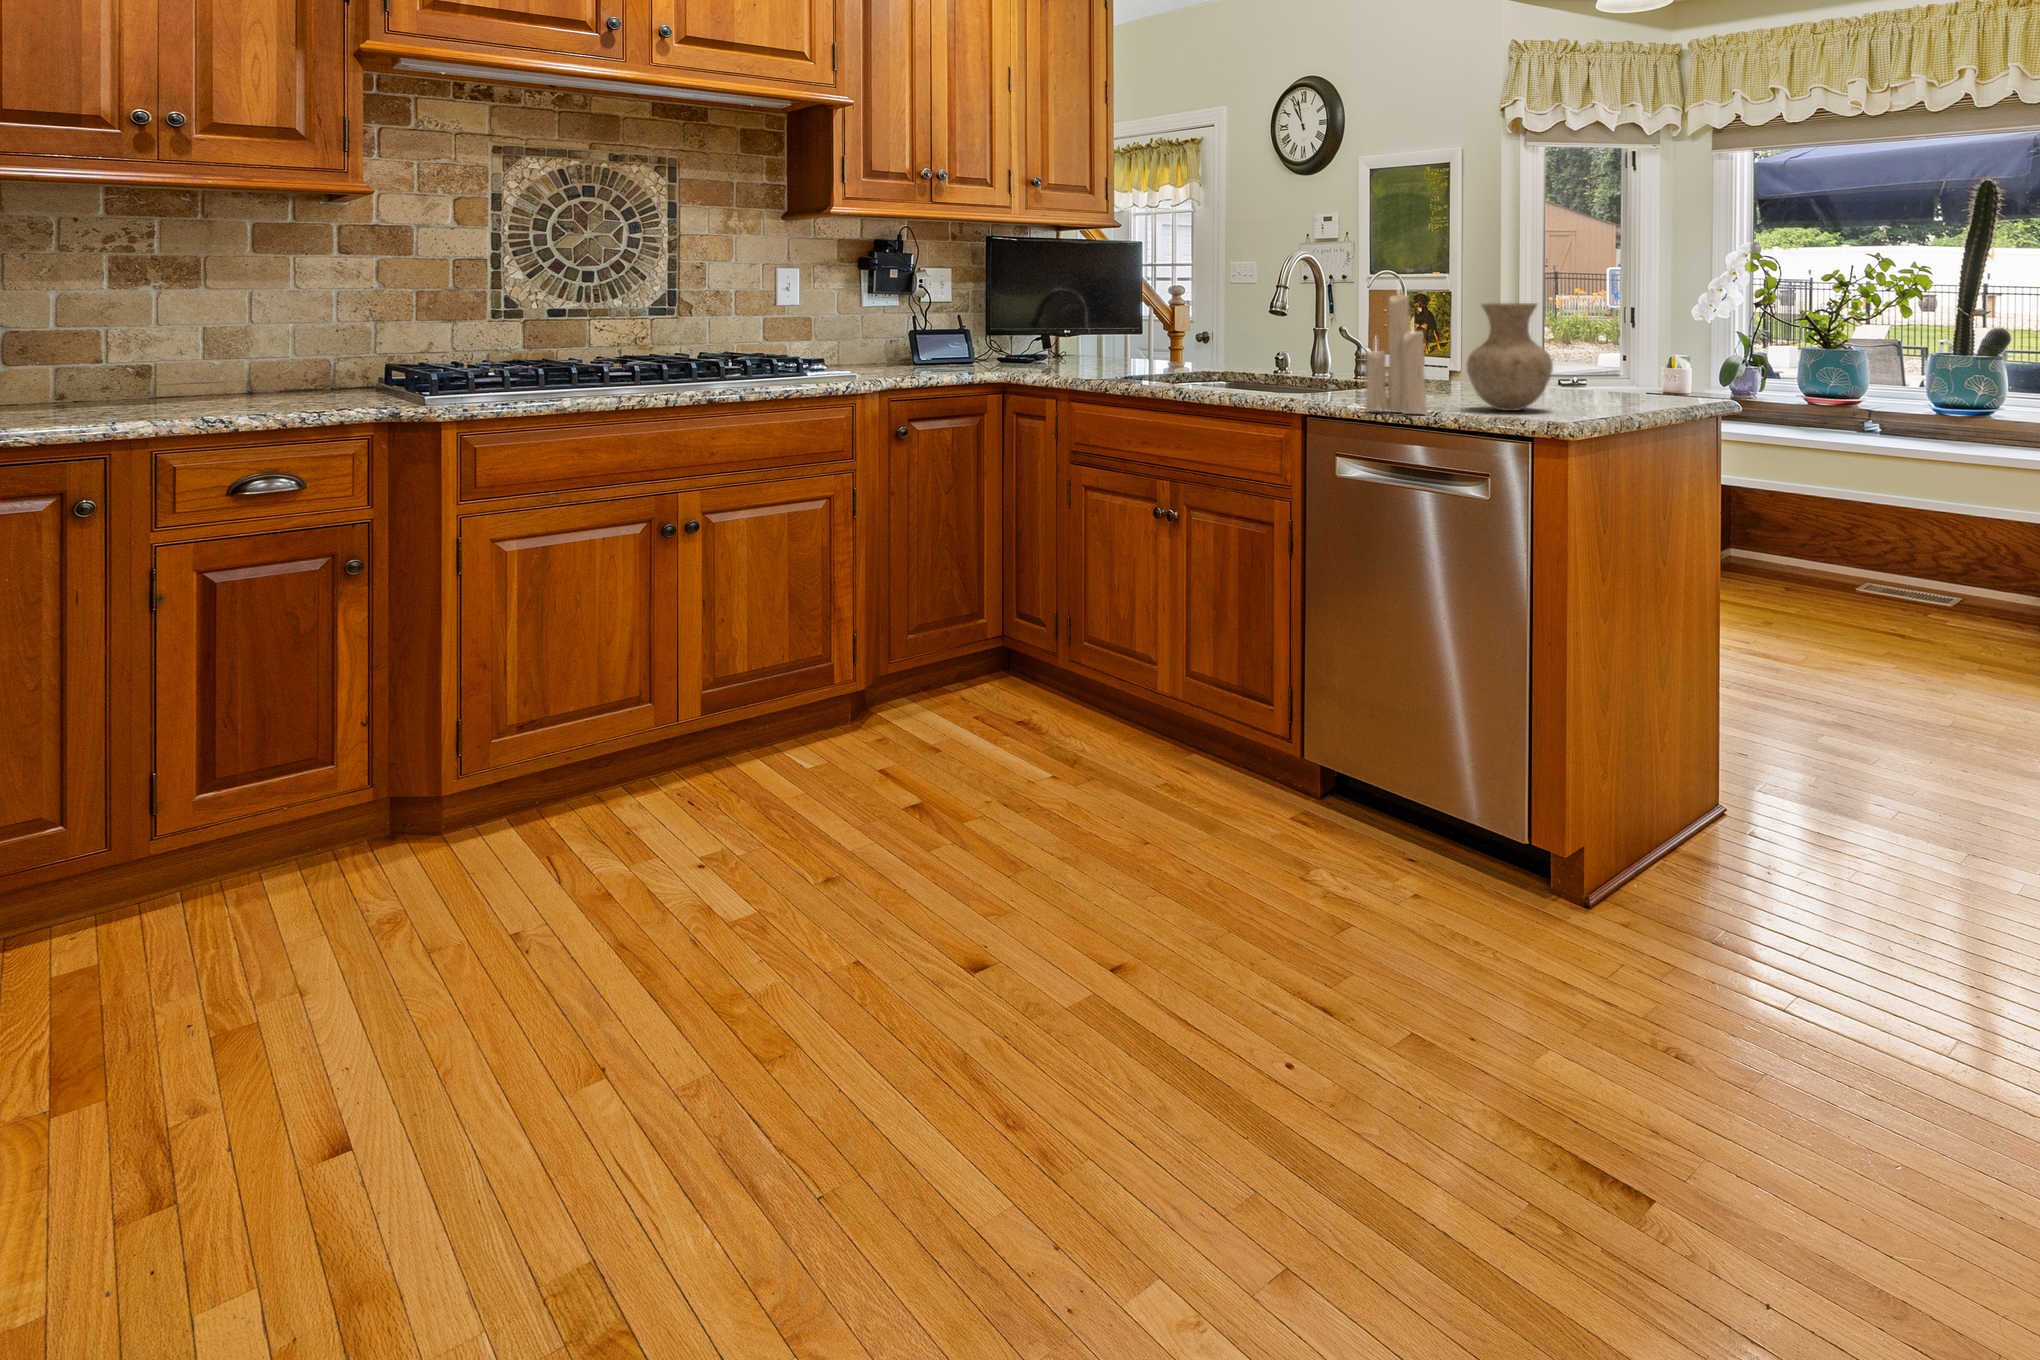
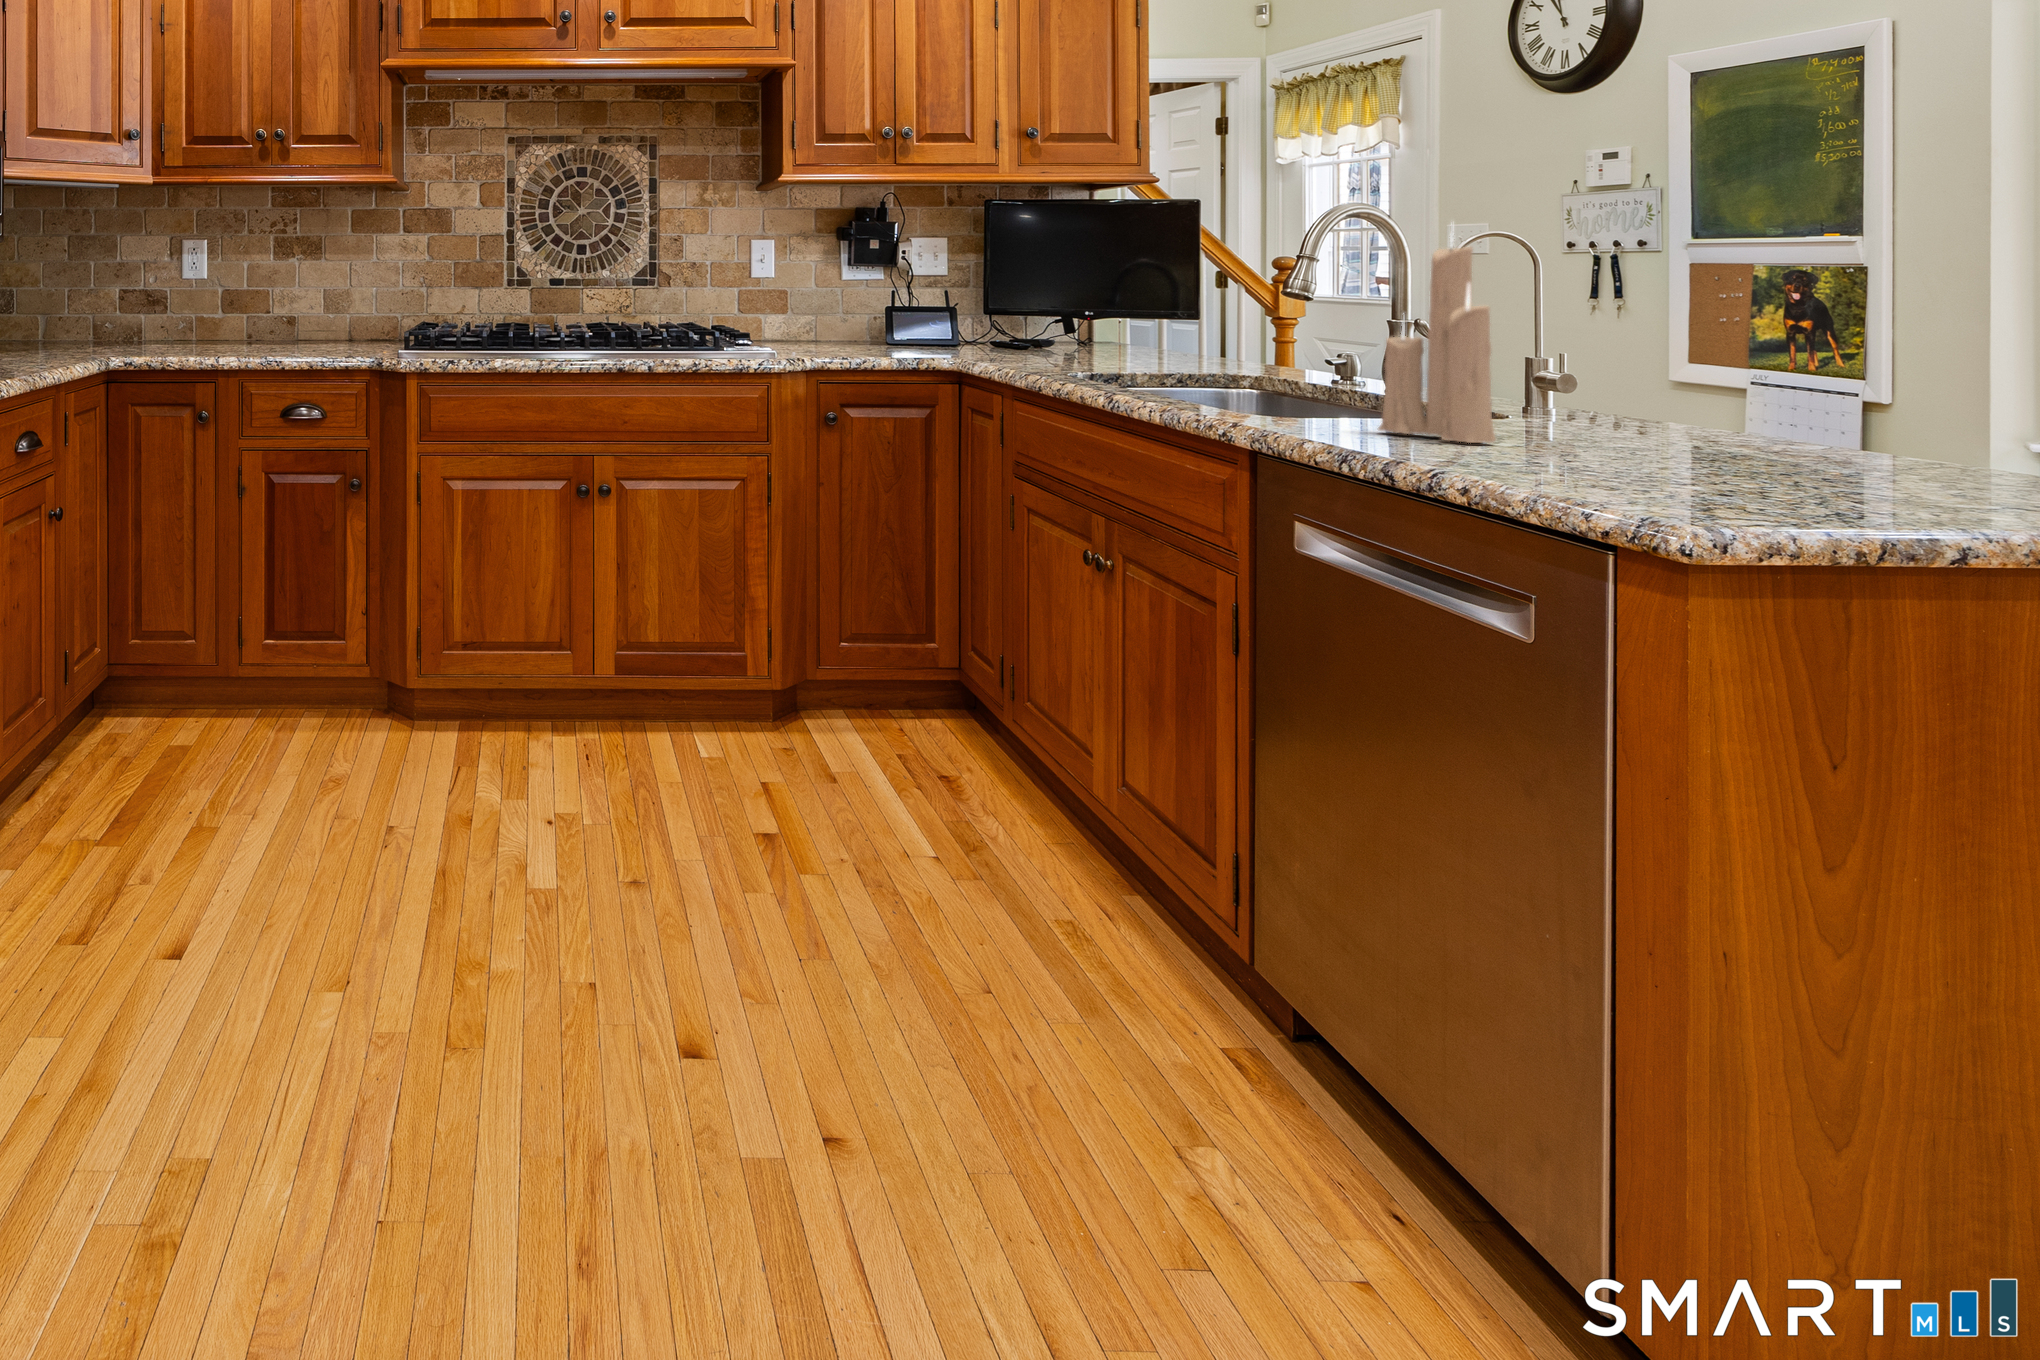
vase: present [1467,303,1553,411] -> none [1610,257,1825,454]

